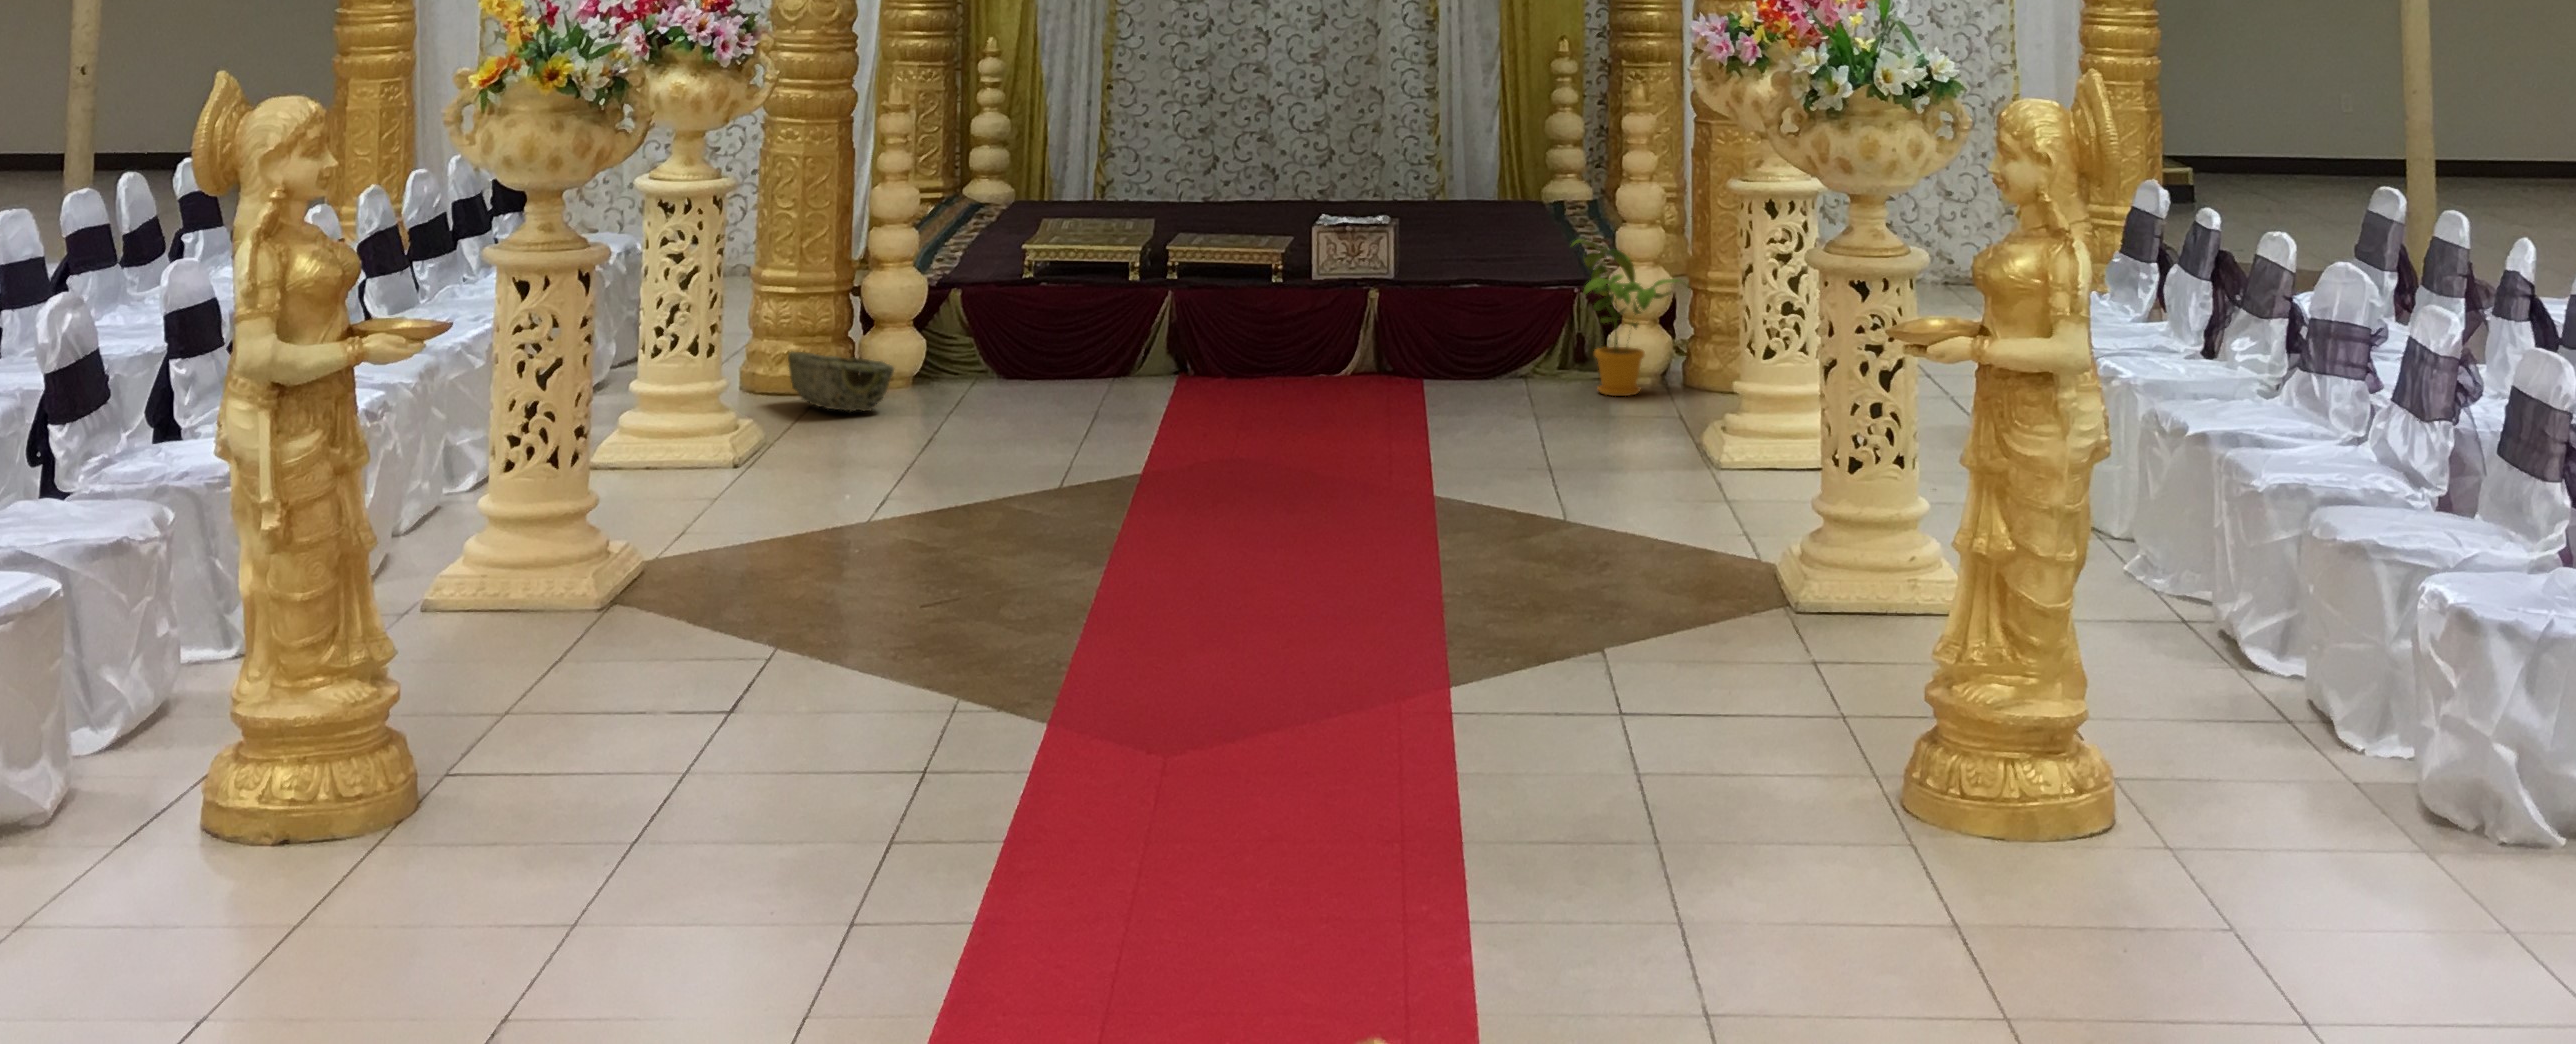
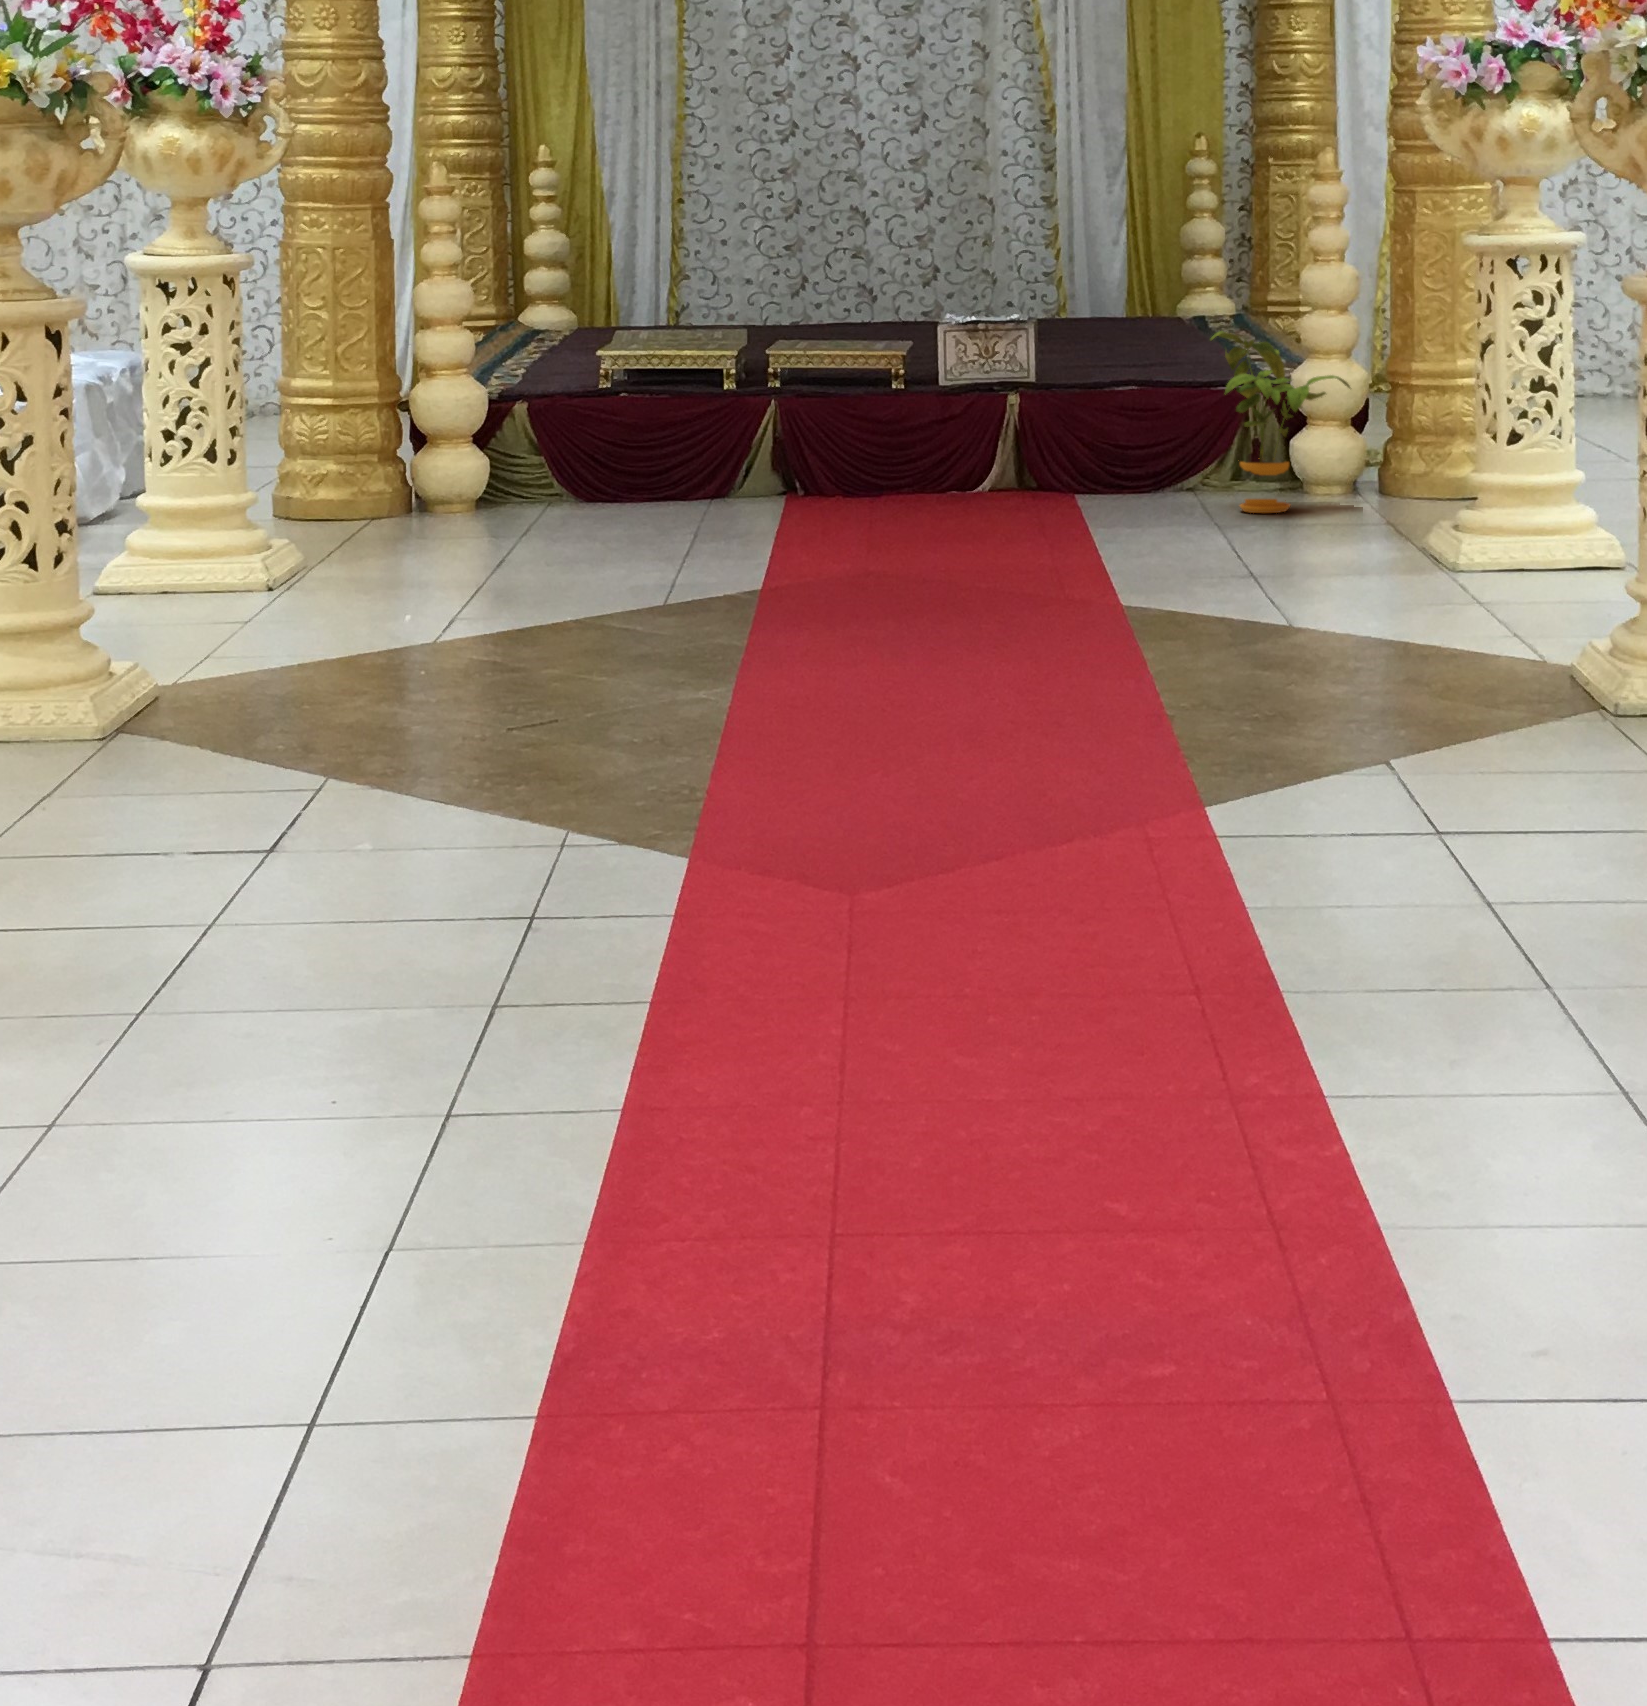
woven basket: present [788,352,894,412] -> none [324,478,442,545]

